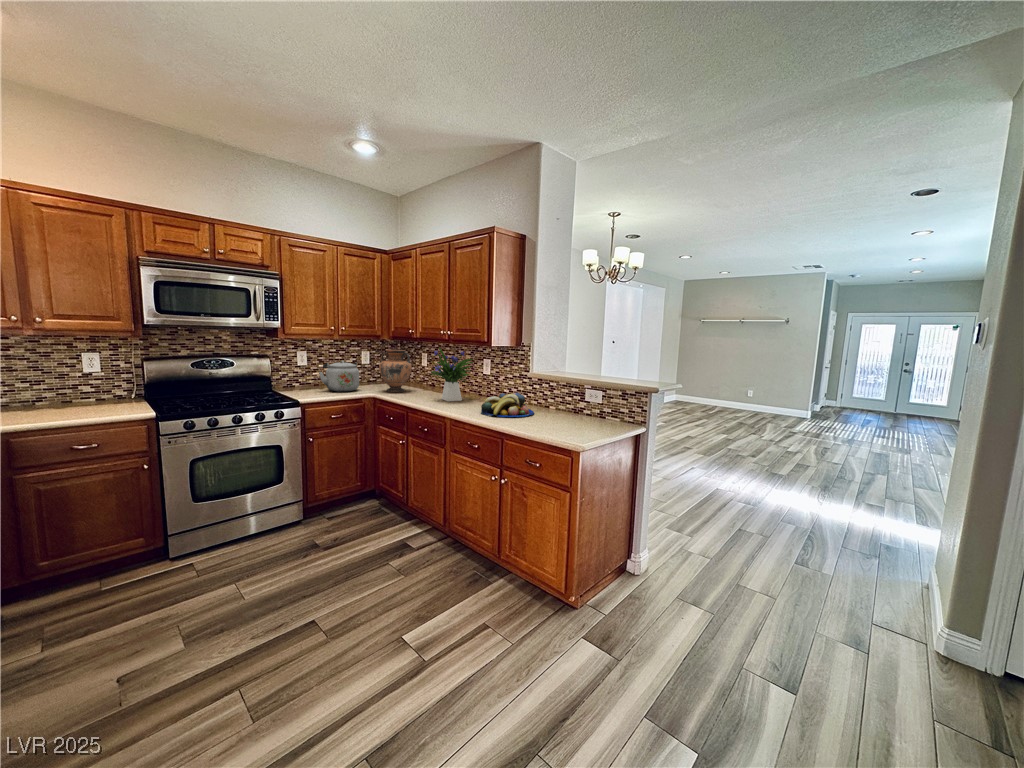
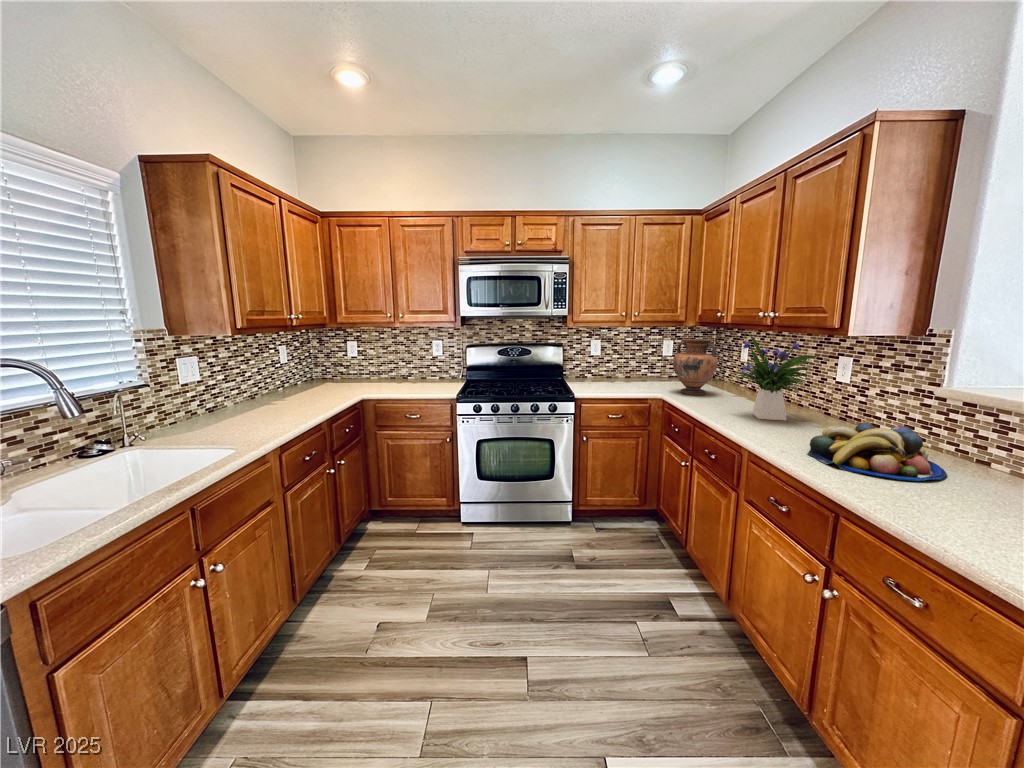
kettle: present [319,360,359,392] -> none [605,351,650,388]

